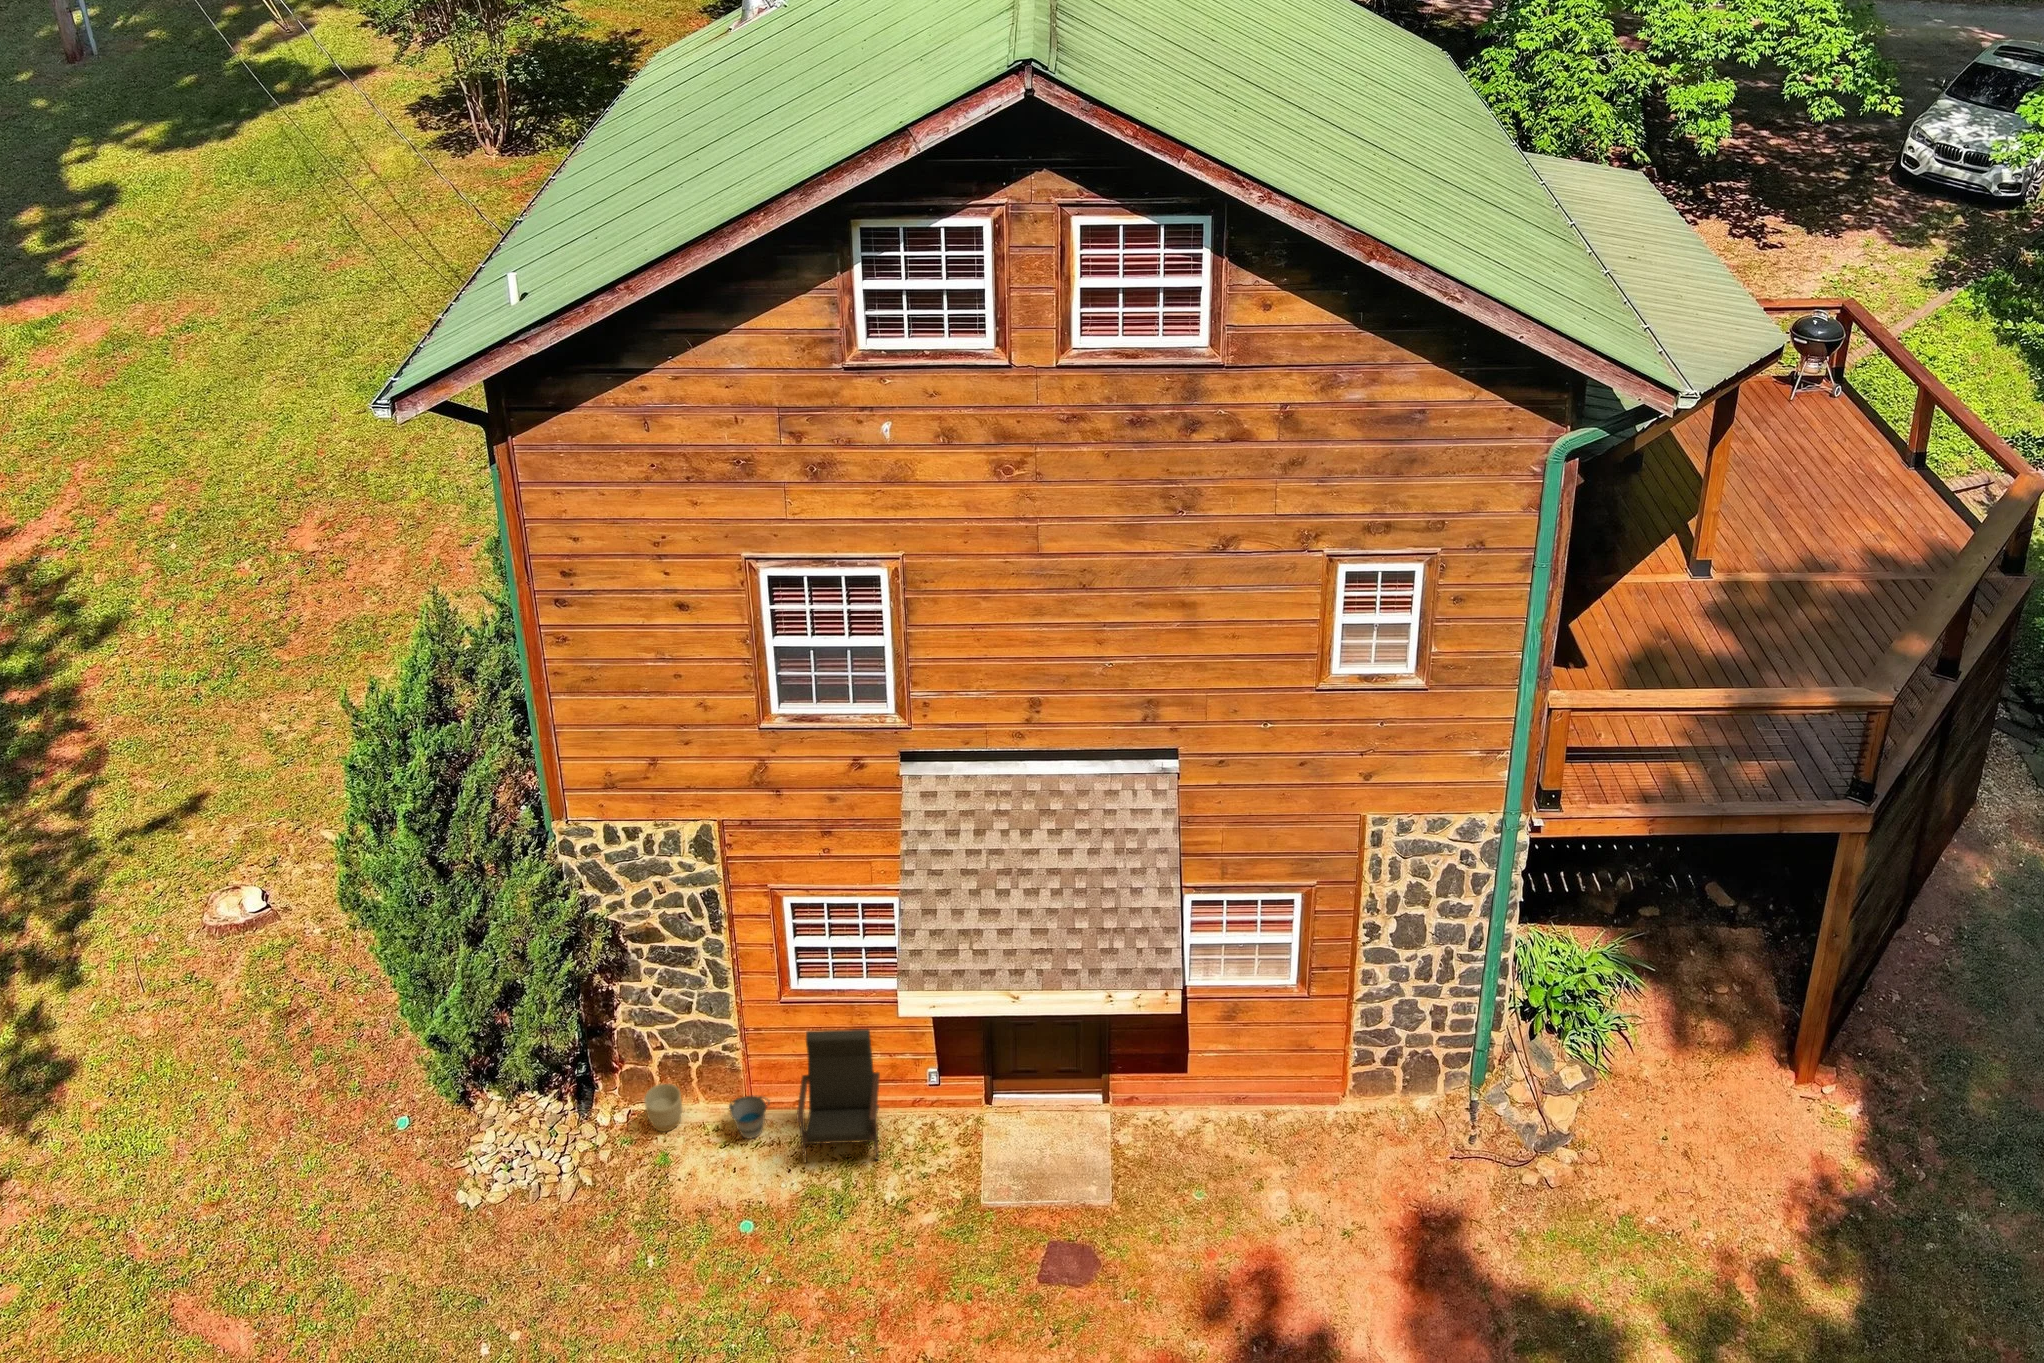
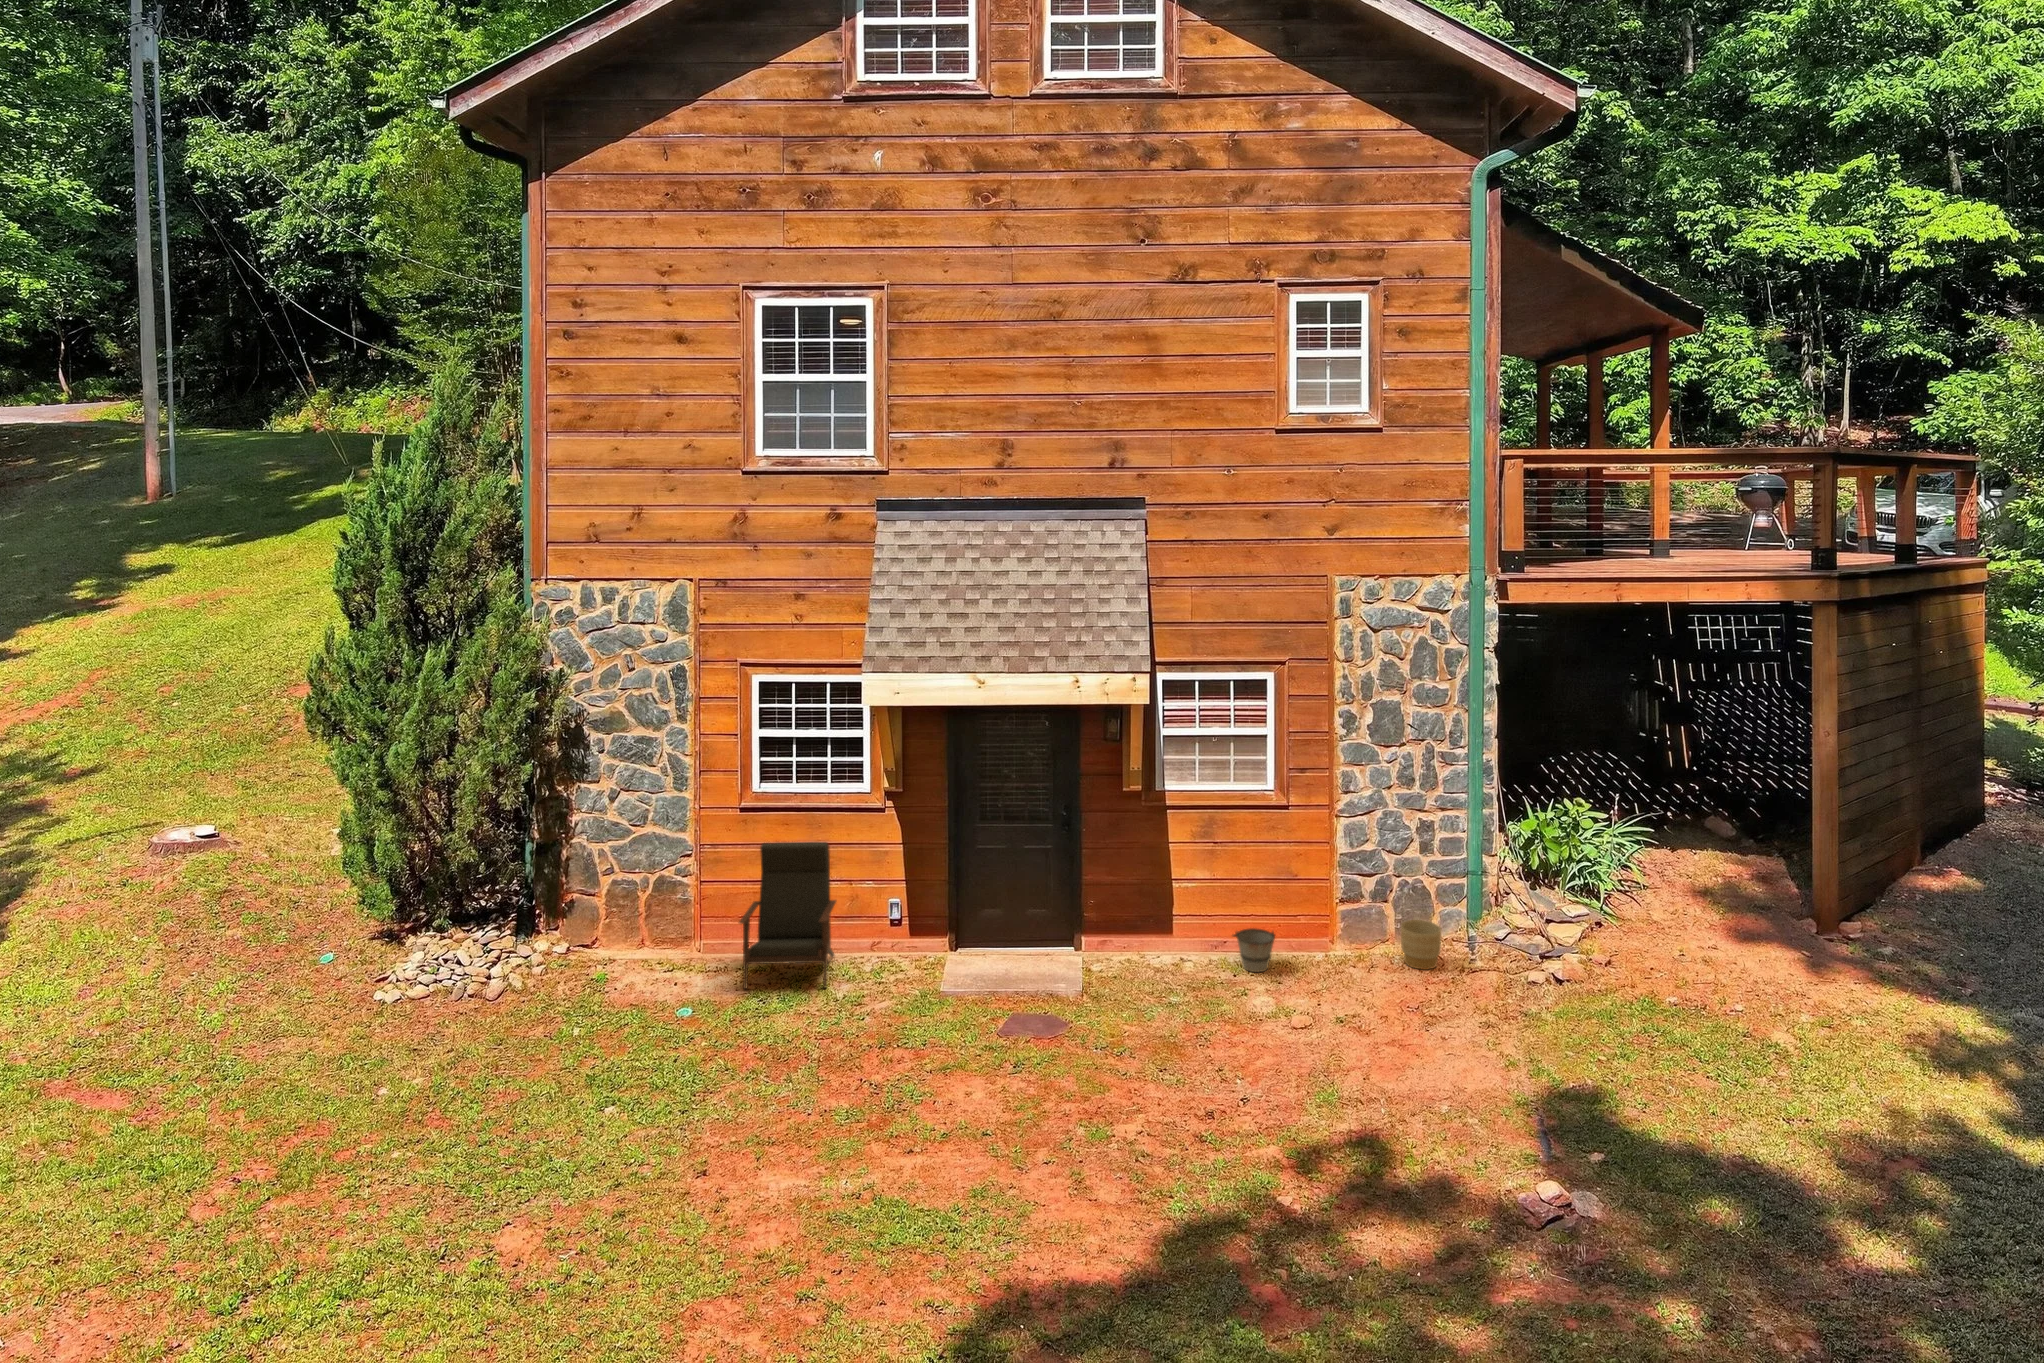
planter: present [644,1084,682,1132] -> present [1401,920,1441,970]
bucket: present [729,1095,769,1139] -> present [1233,928,1275,972]

